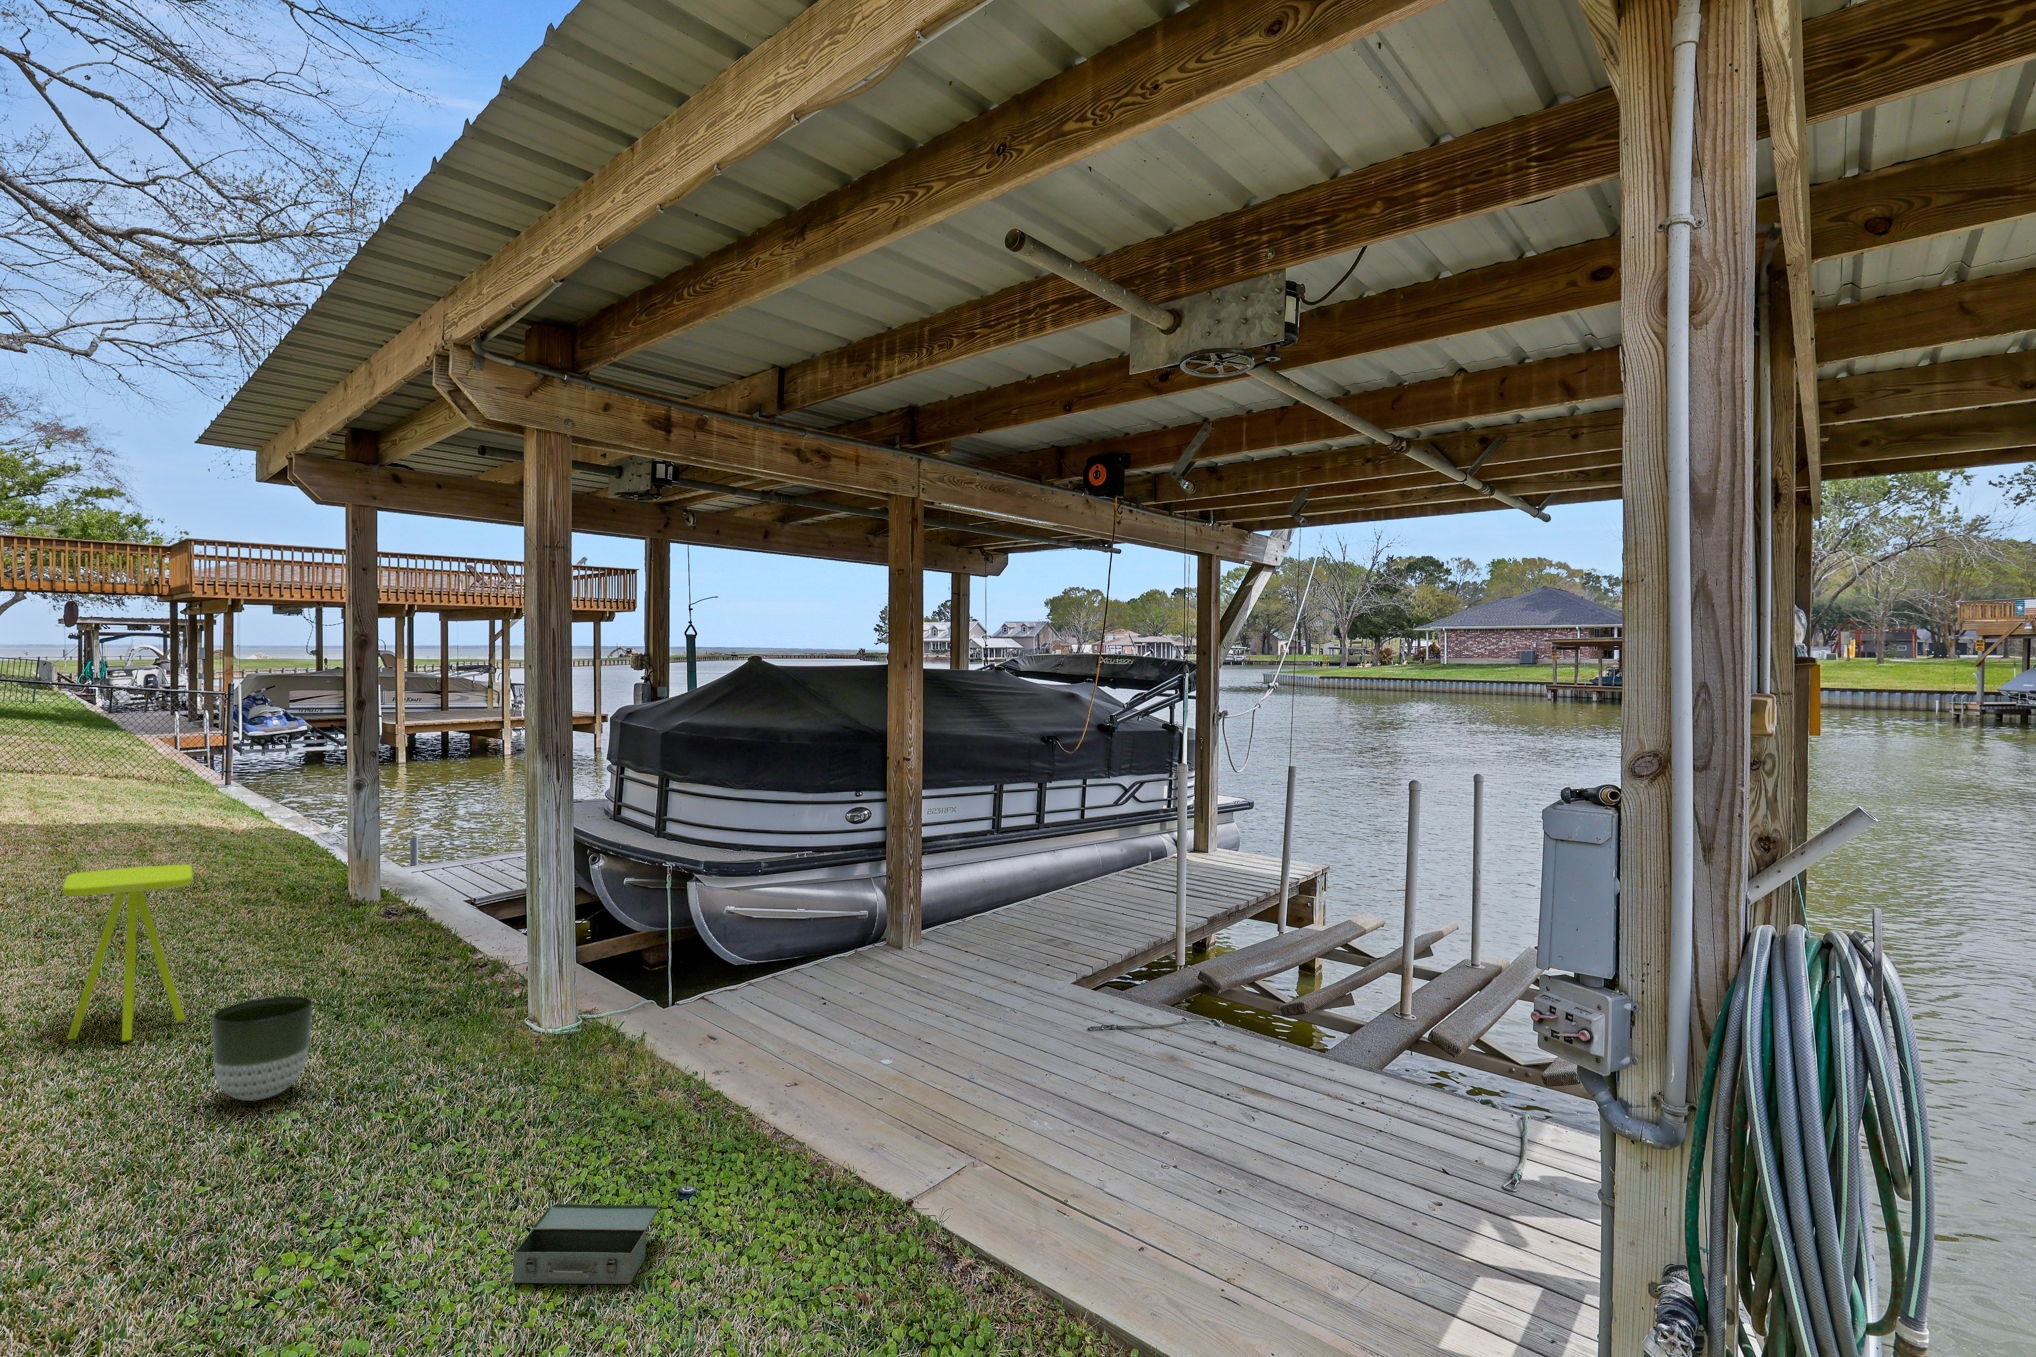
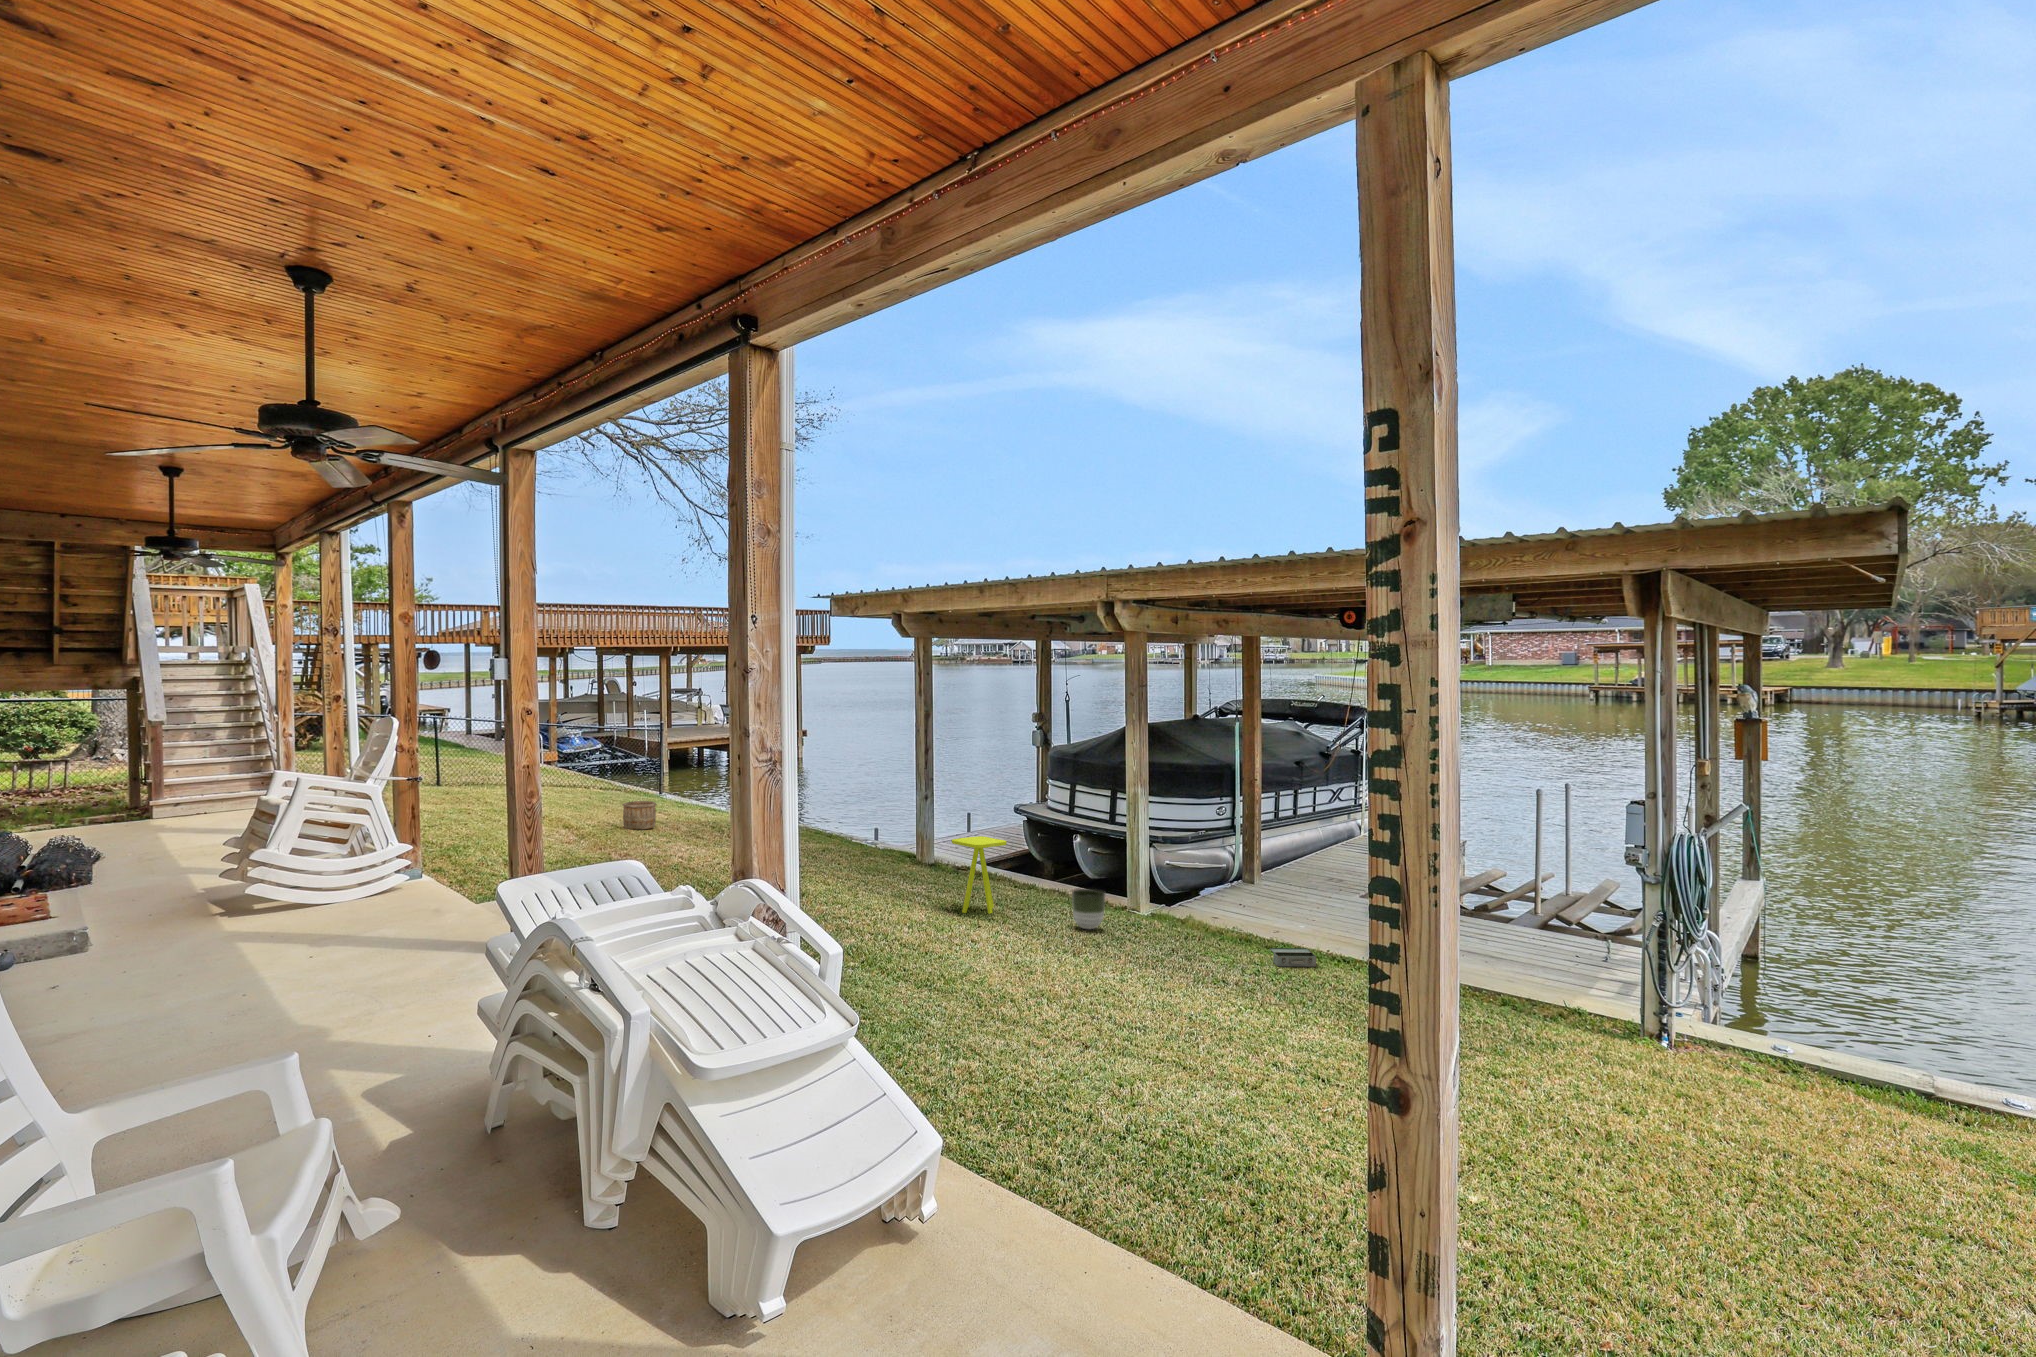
wooden bucket: none [35,788,104,831] -> present [622,801,657,830]

